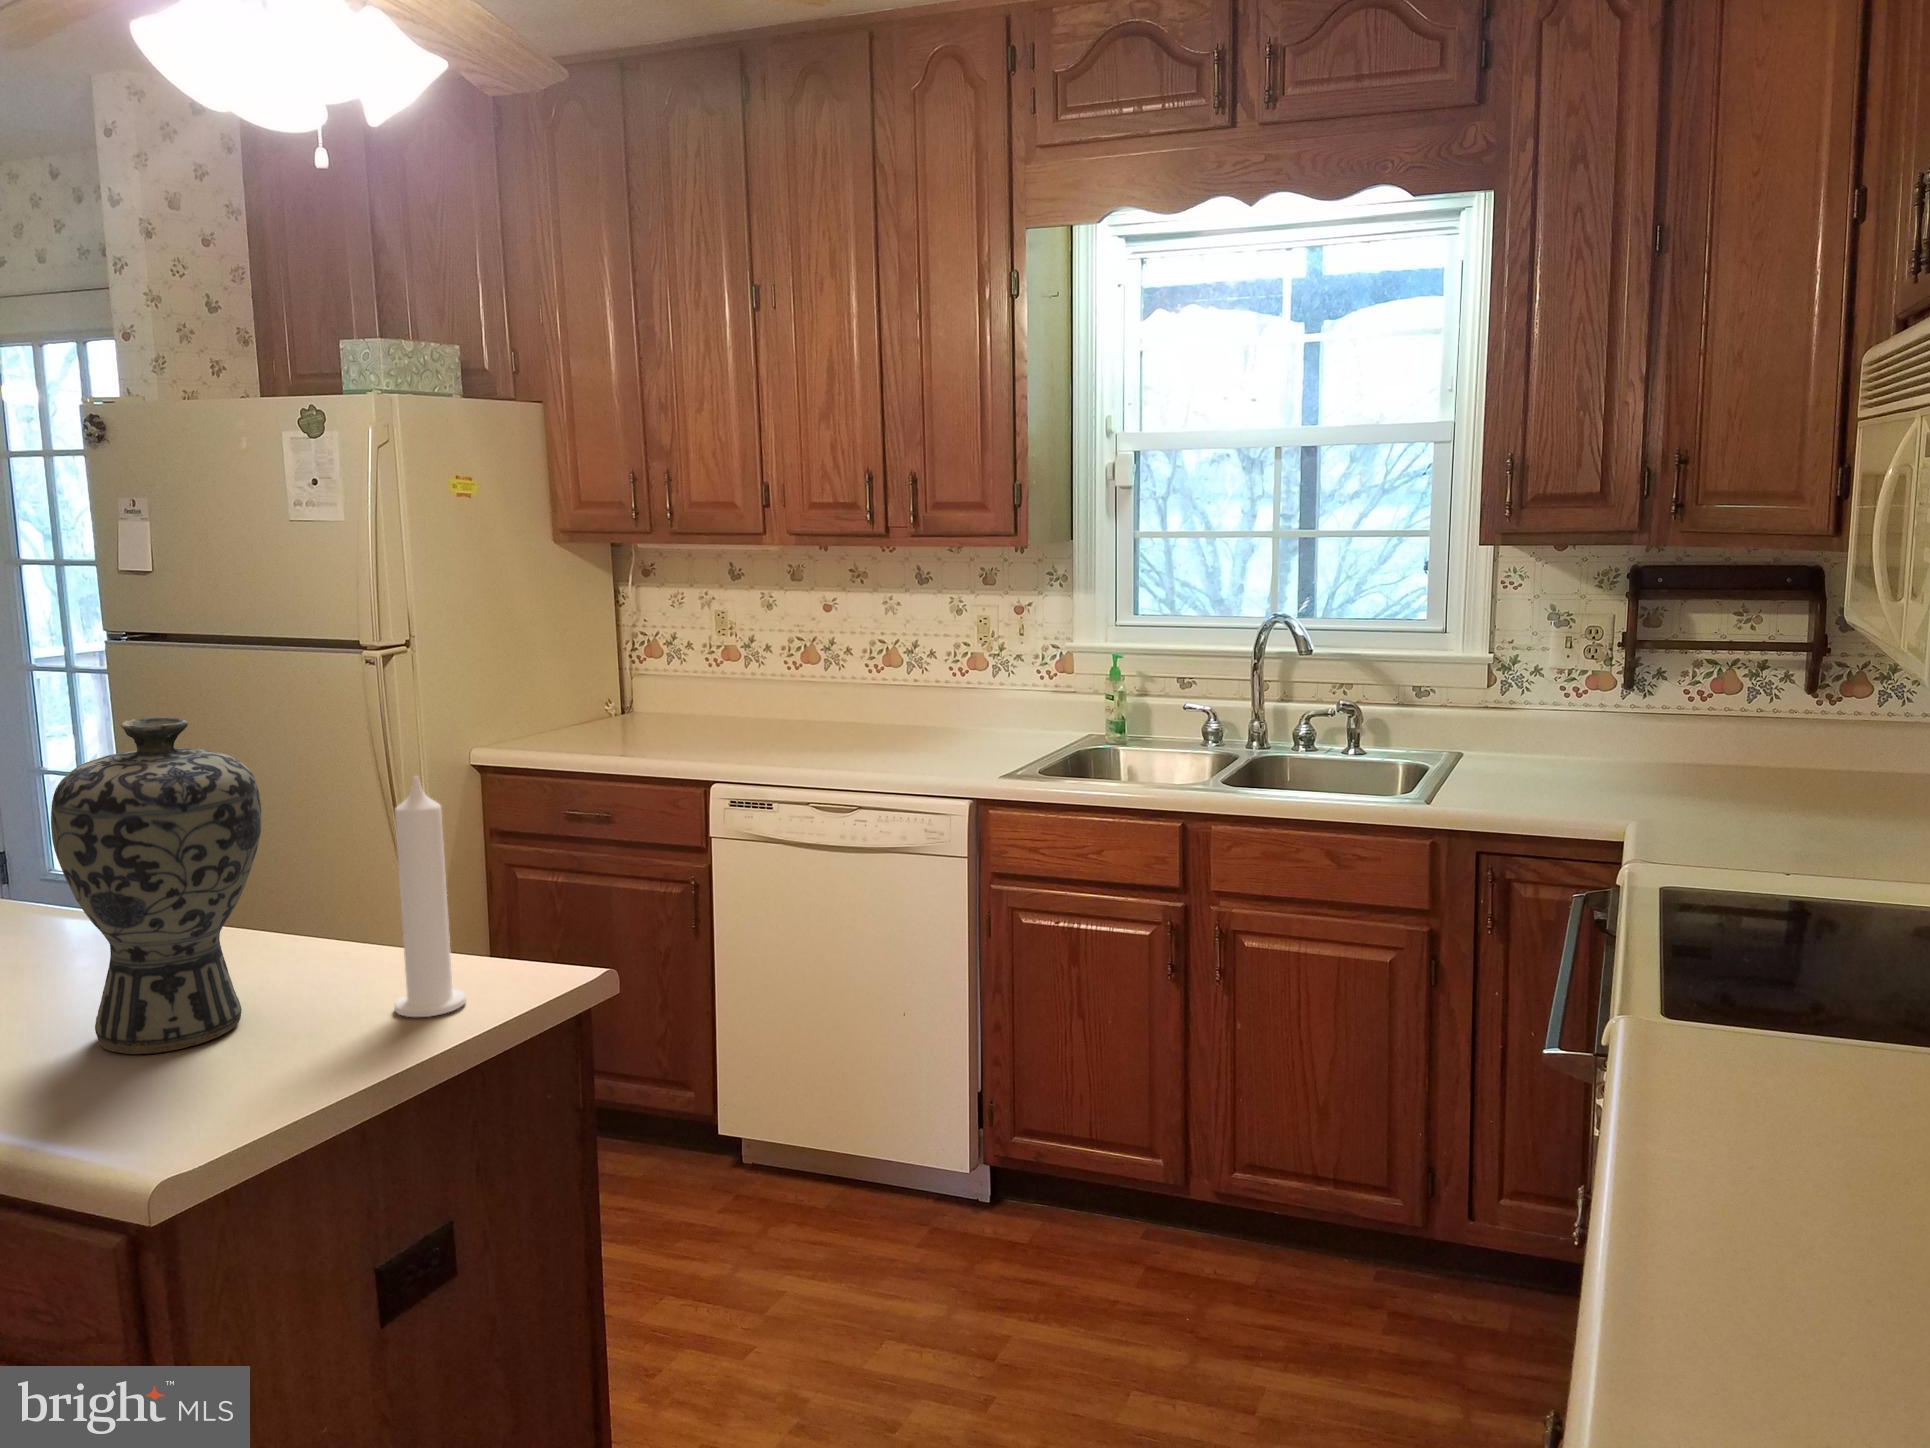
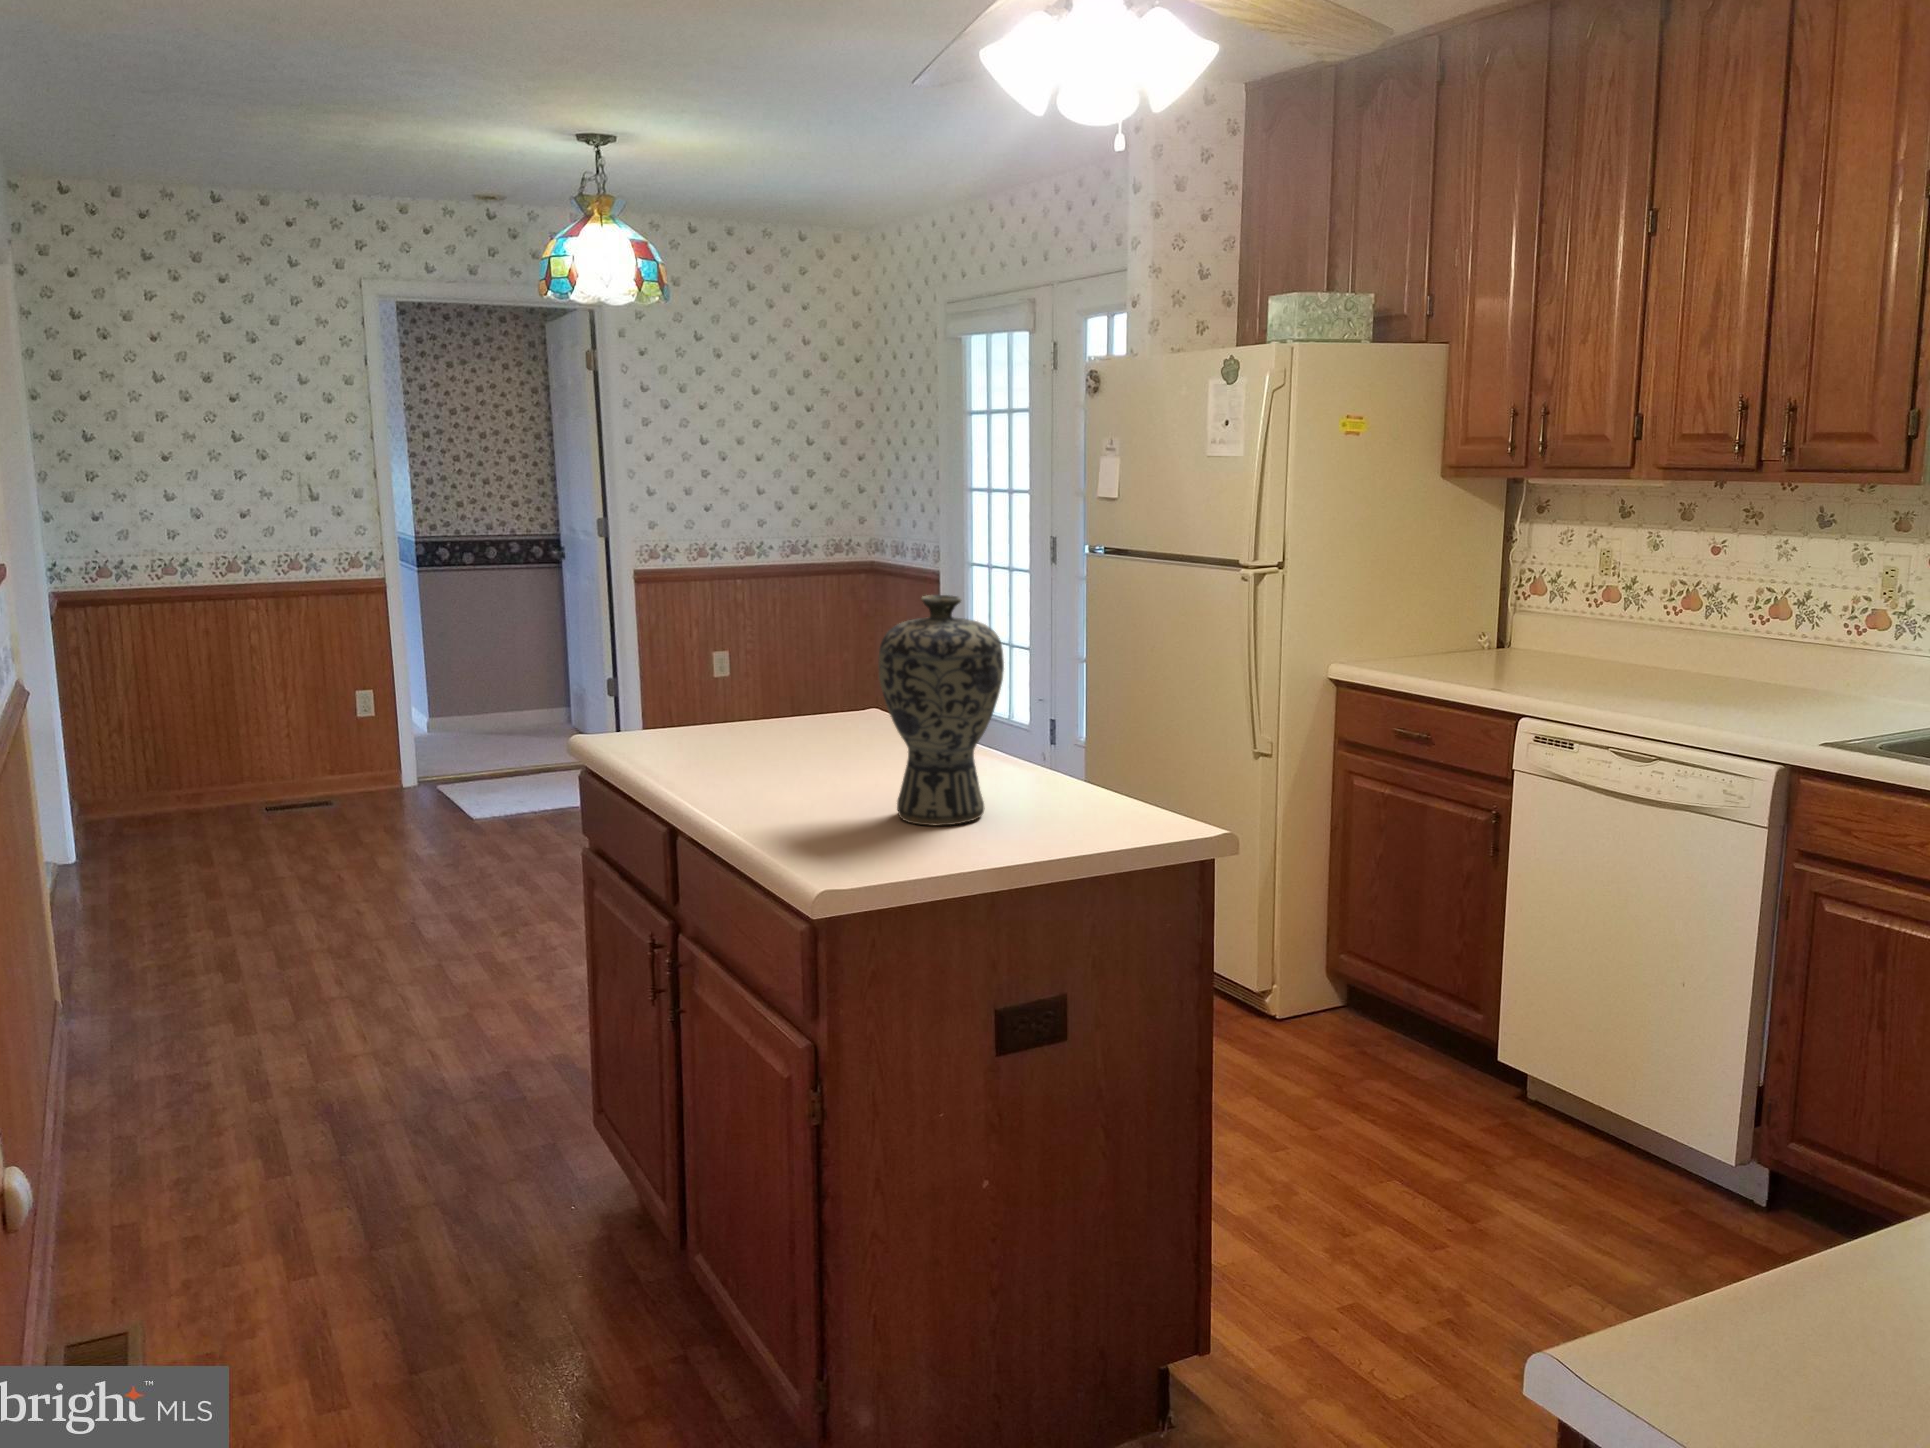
candle: present [394,776,466,1017] -> none [1073,653,1124,838]

